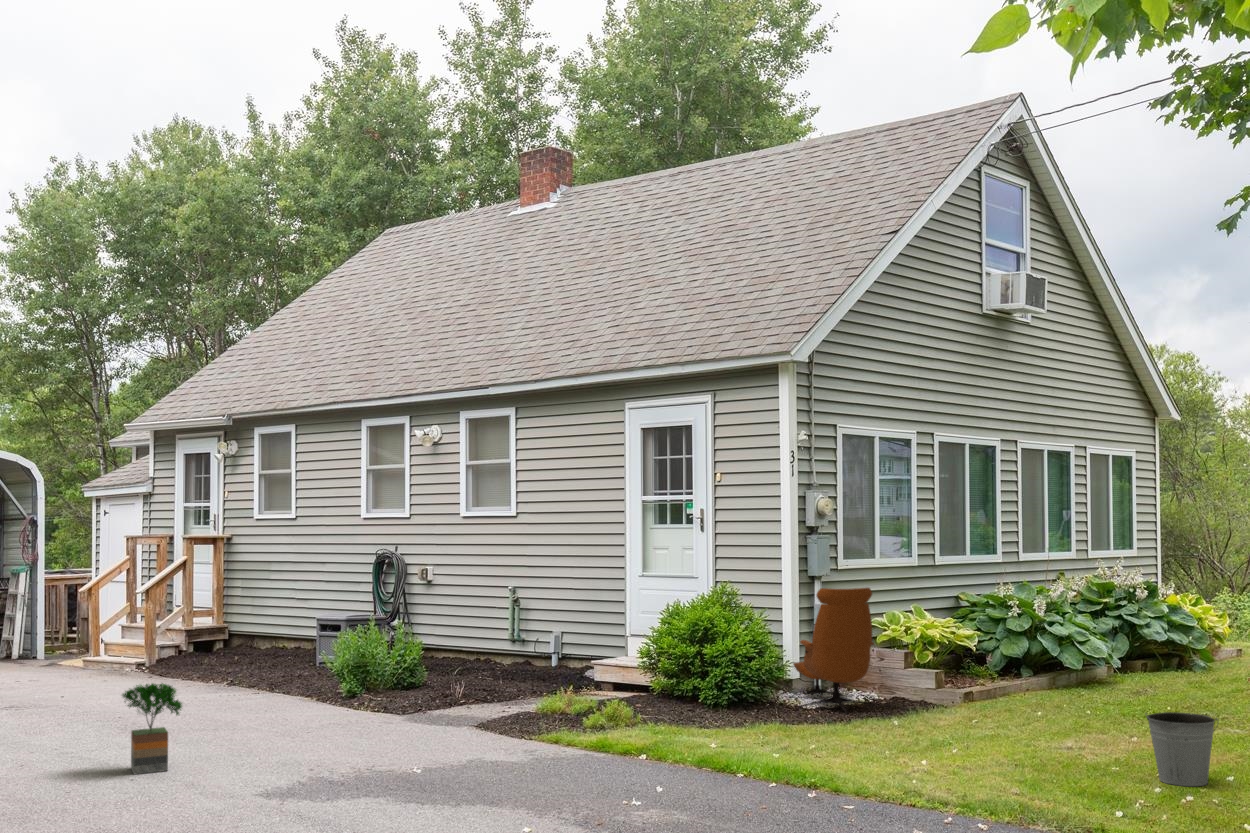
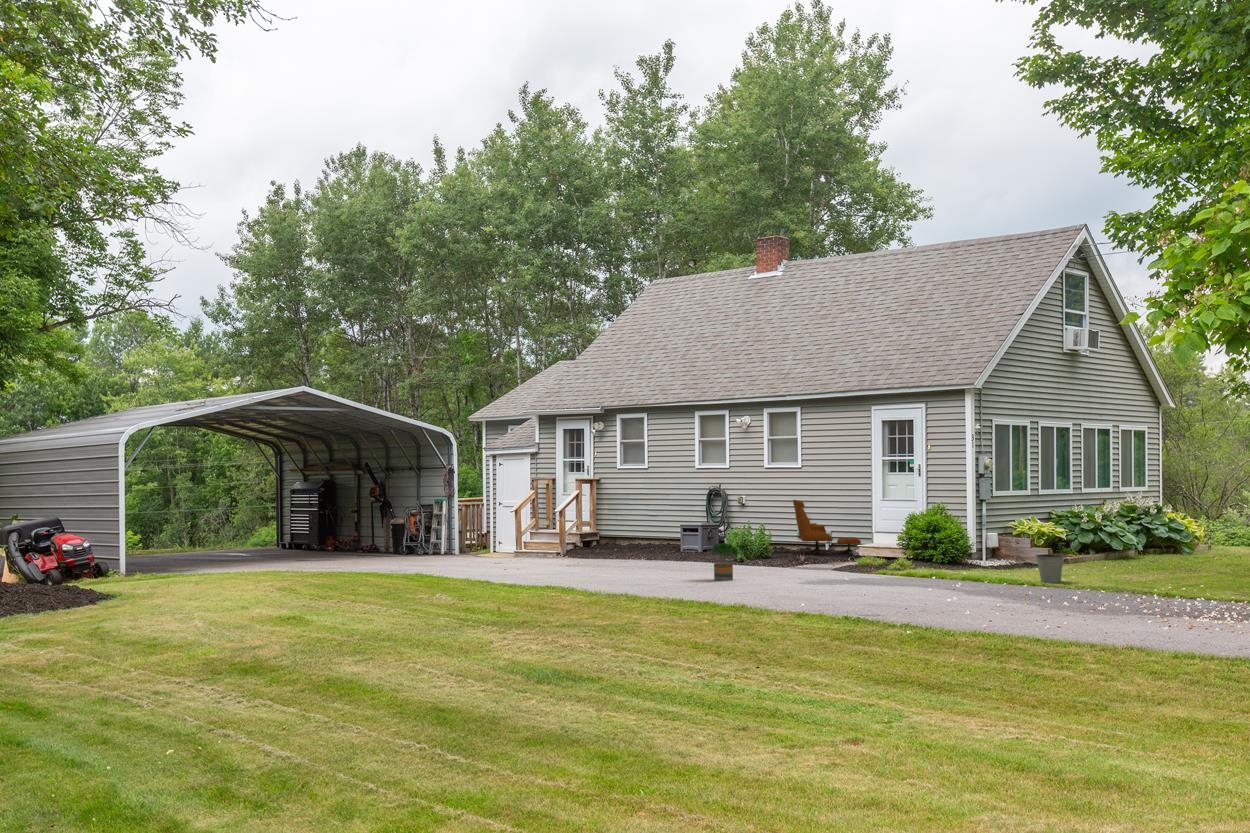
lounge chair: present [792,588,874,714] -> present [793,500,861,555]
bucket: present [1146,712,1219,786] -> present [1036,554,1064,583]

